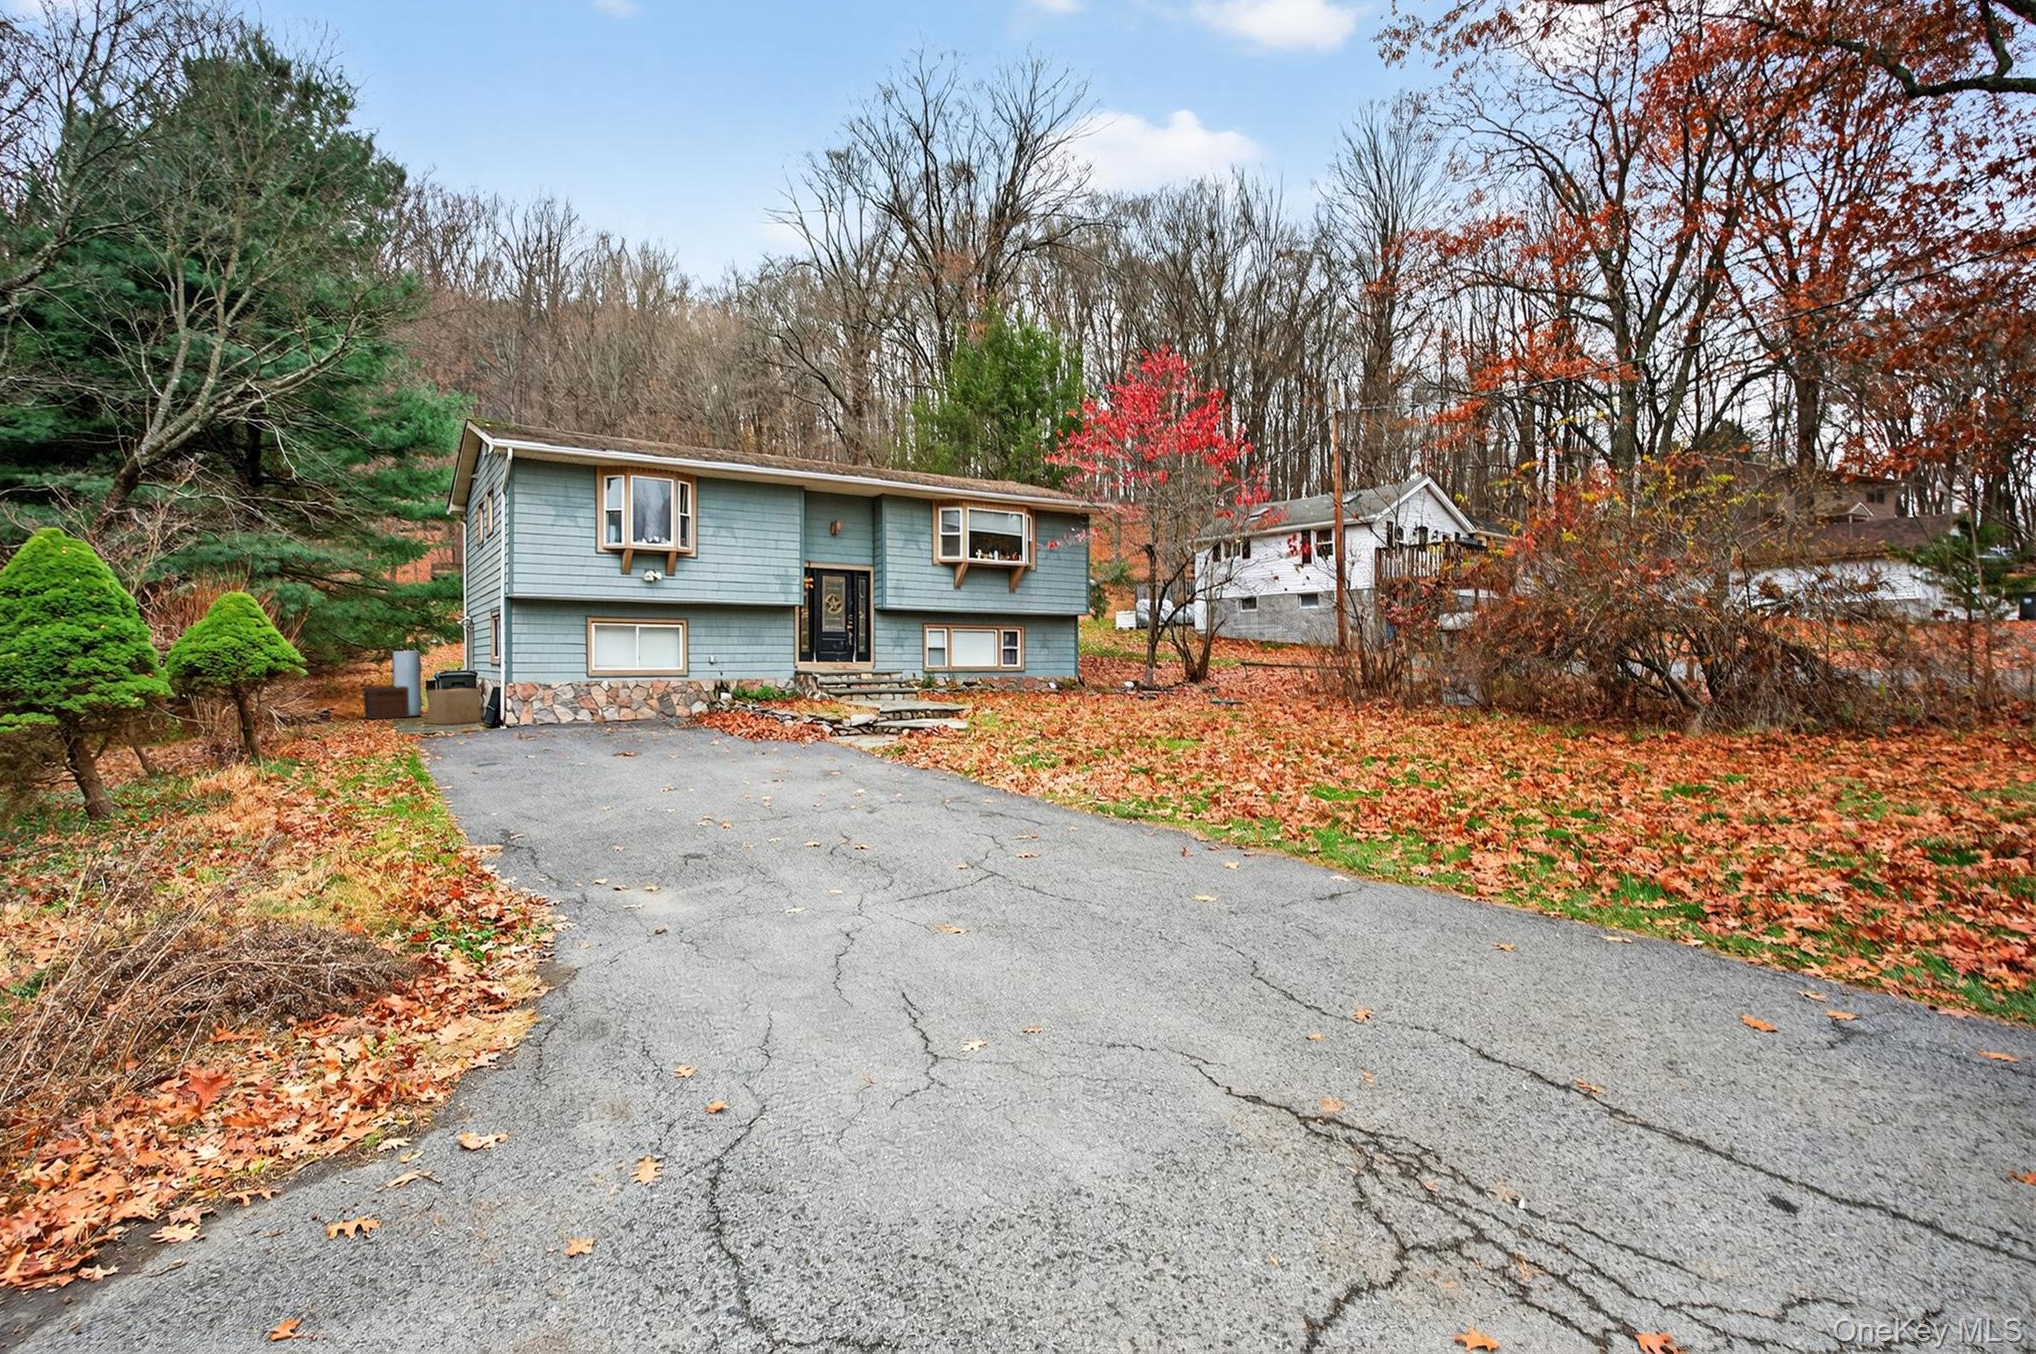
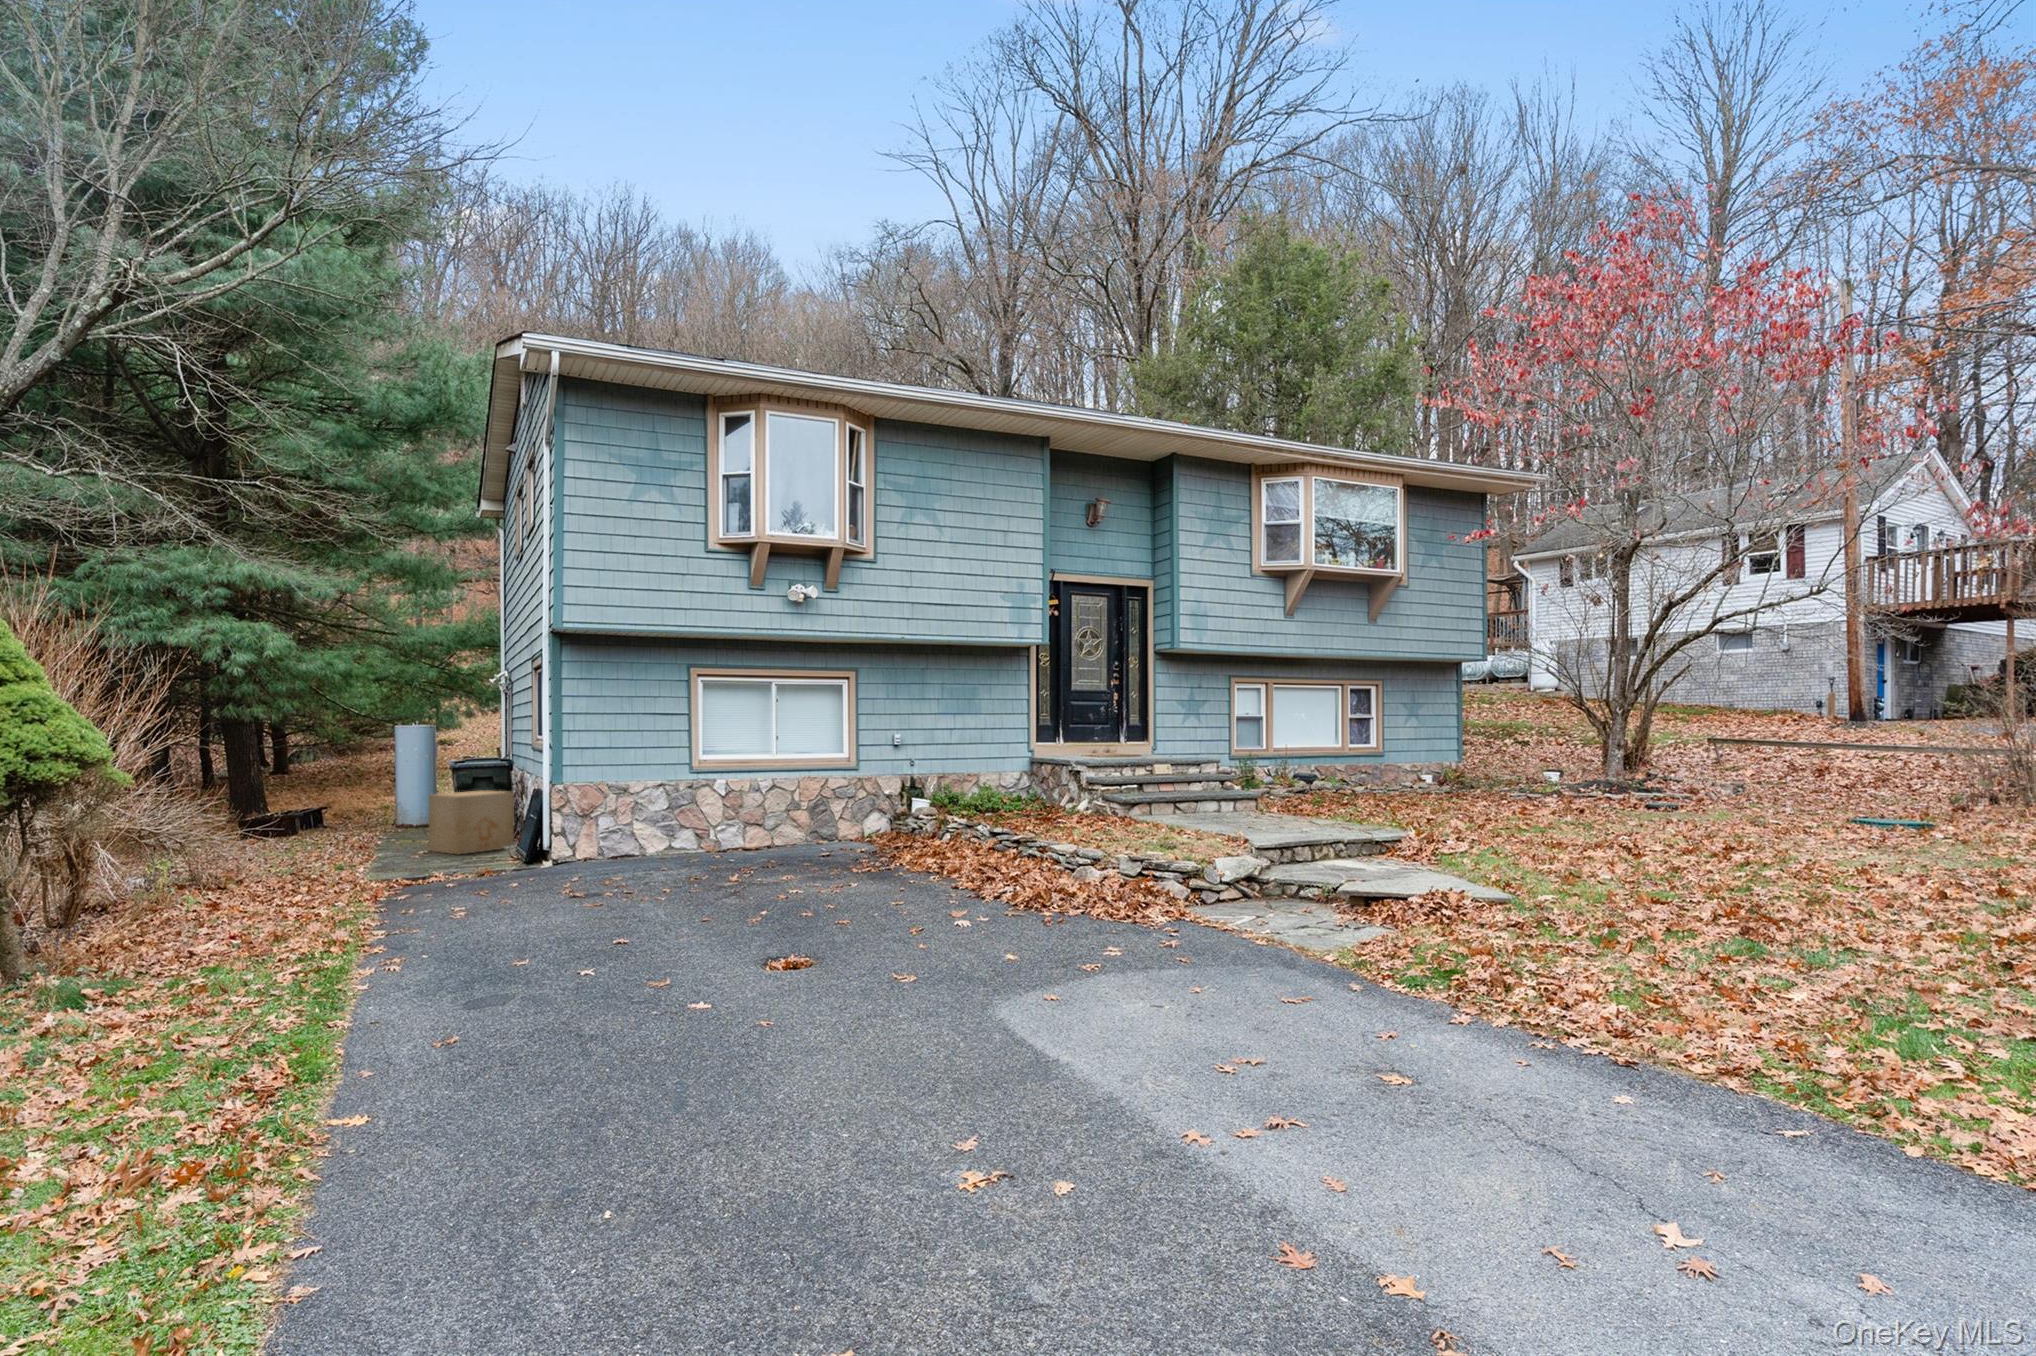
wooden crate: present [364,686,410,719] -> none [343,783,410,840]

